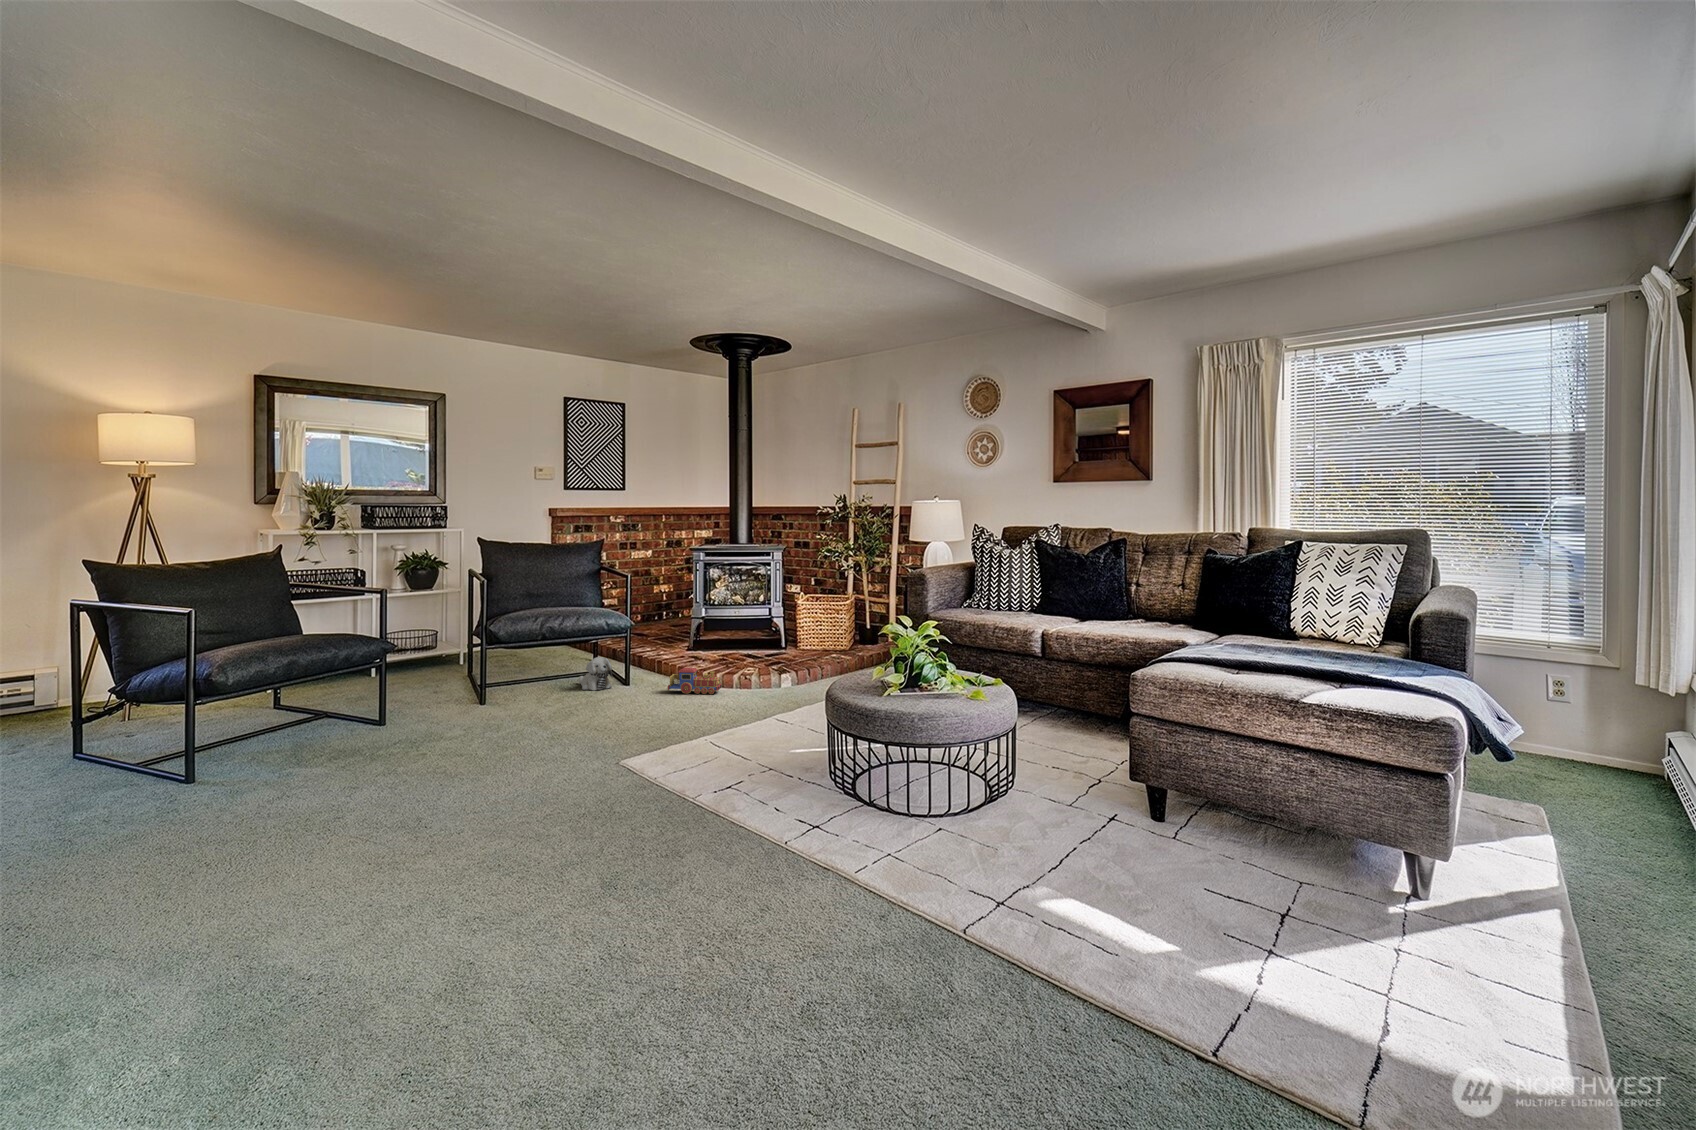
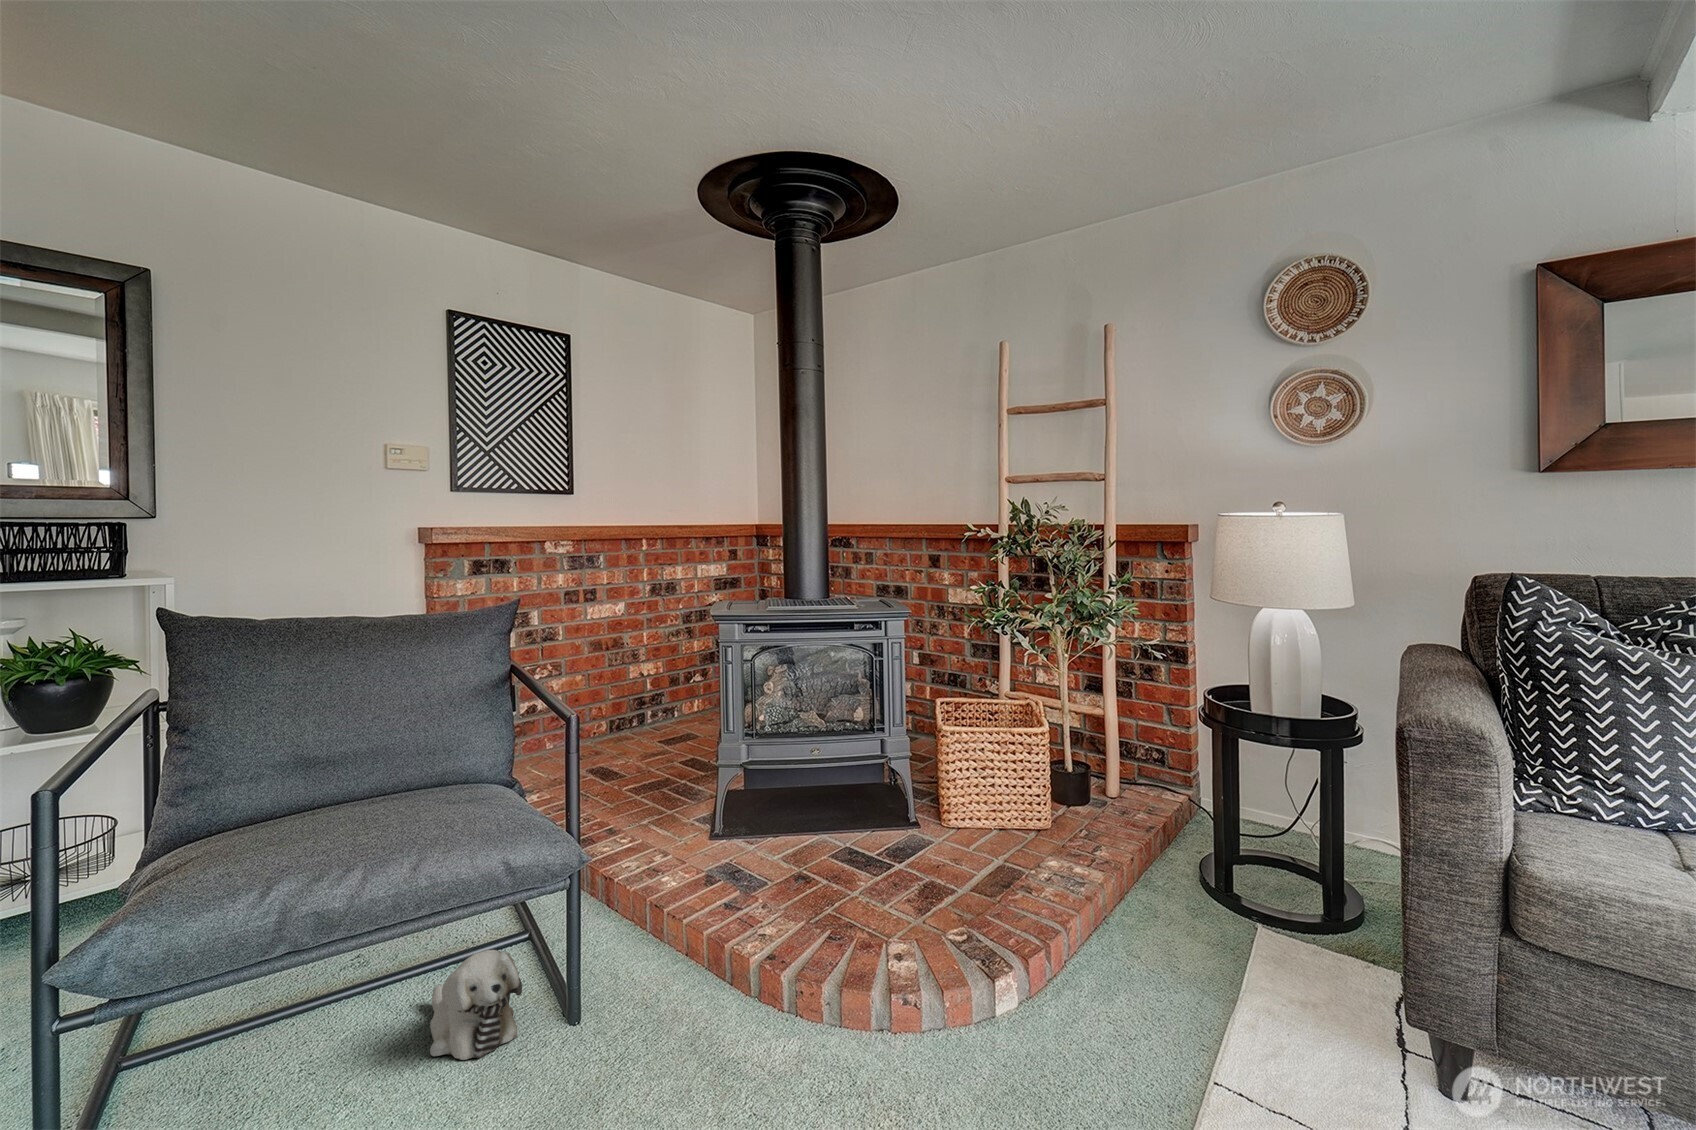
toy train: present [668,668,722,694] -> none [681,991,837,1082]

